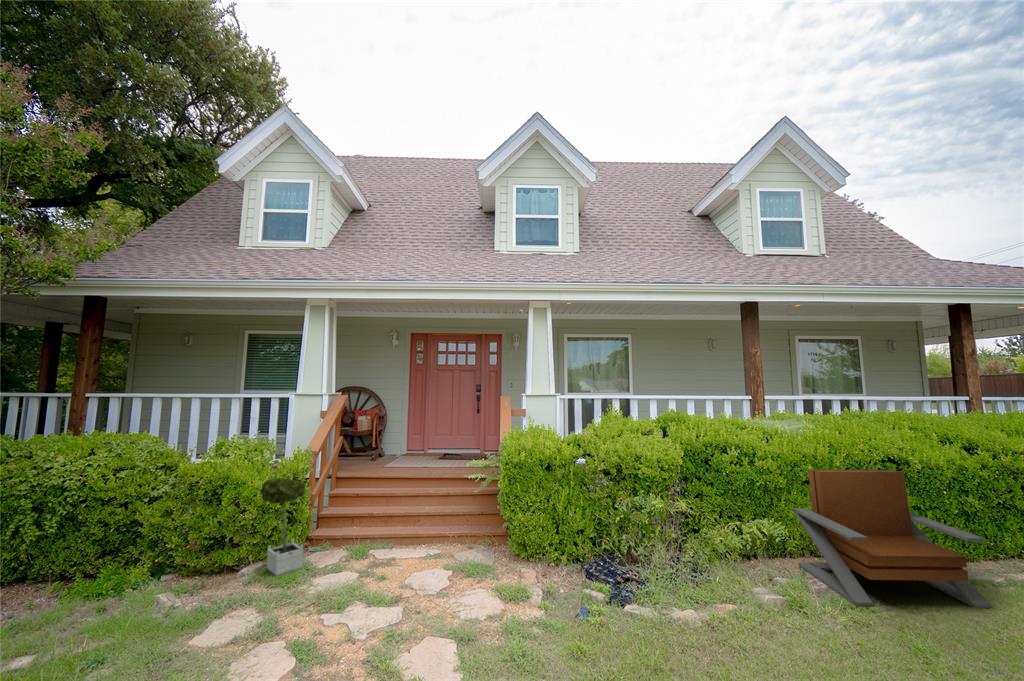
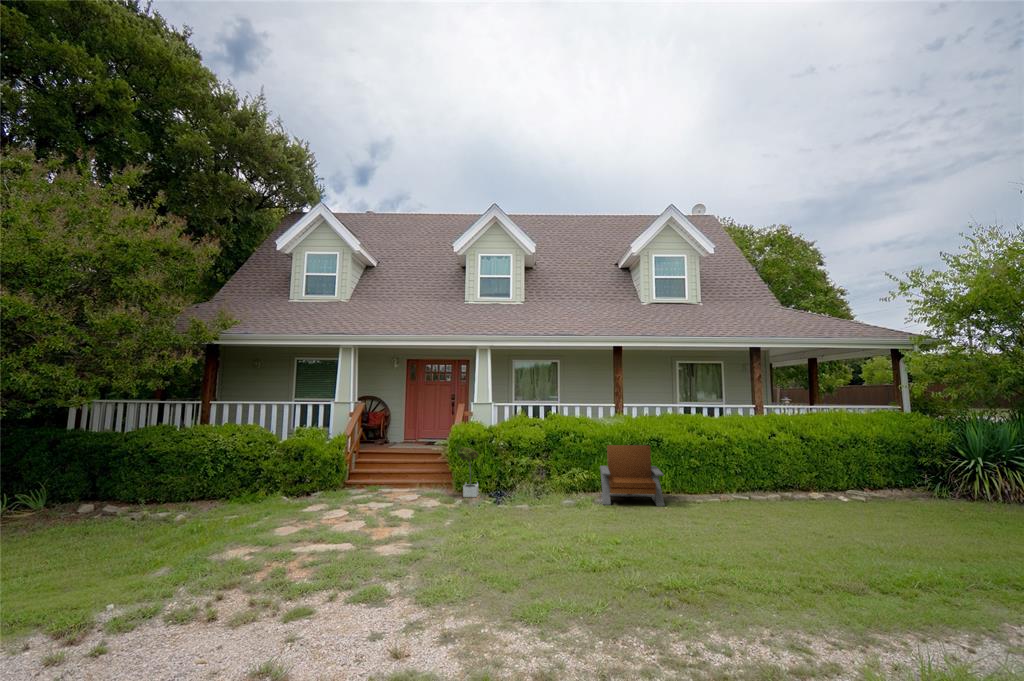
potted tree: present [261,478,305,575] -> present [458,447,479,497]

